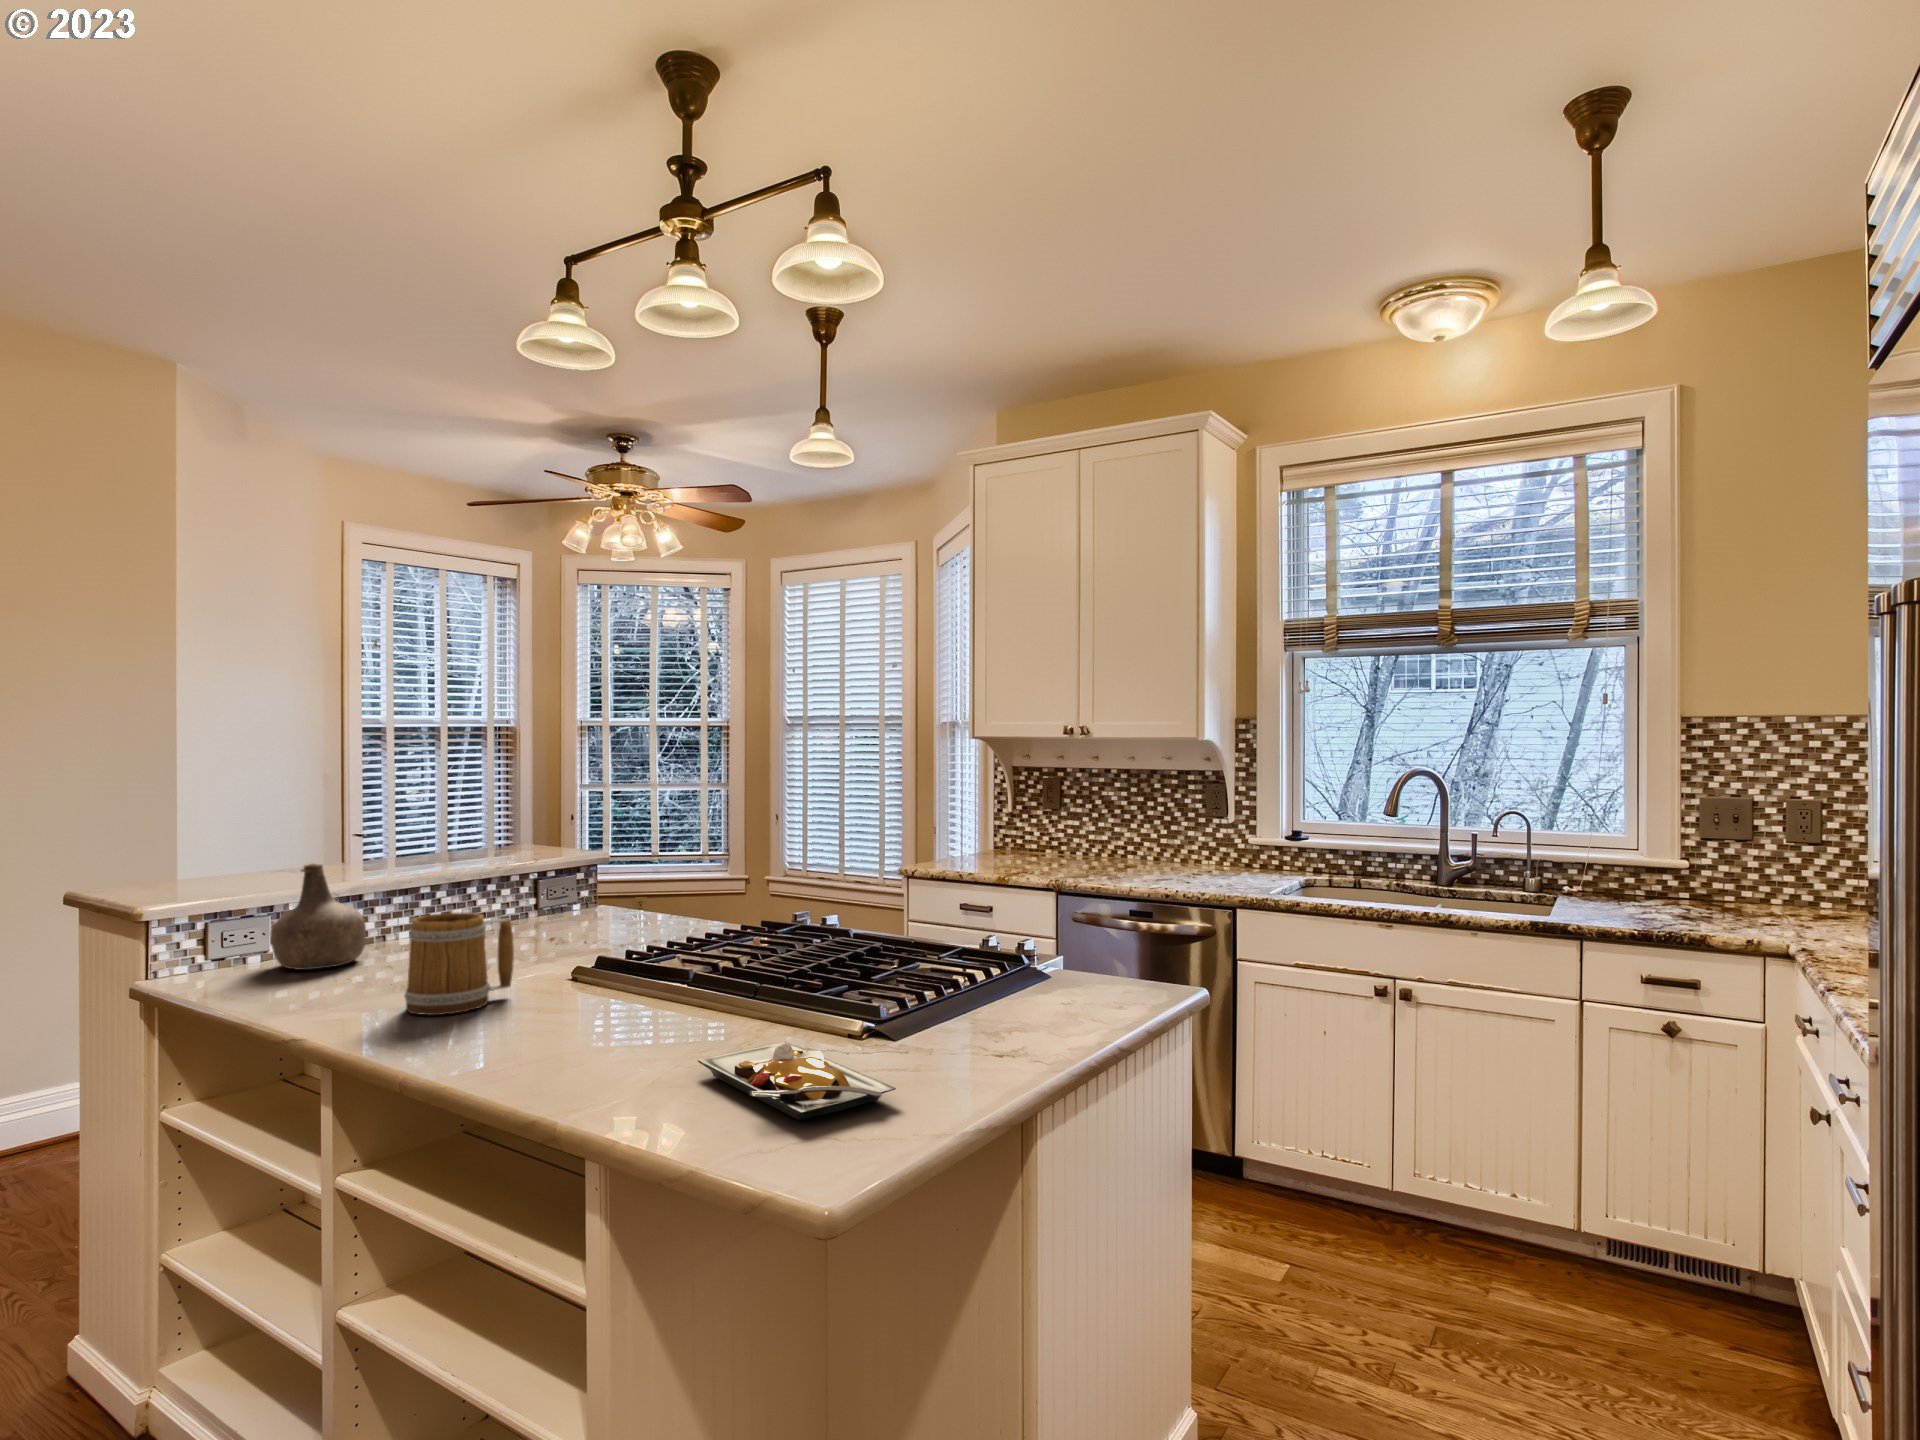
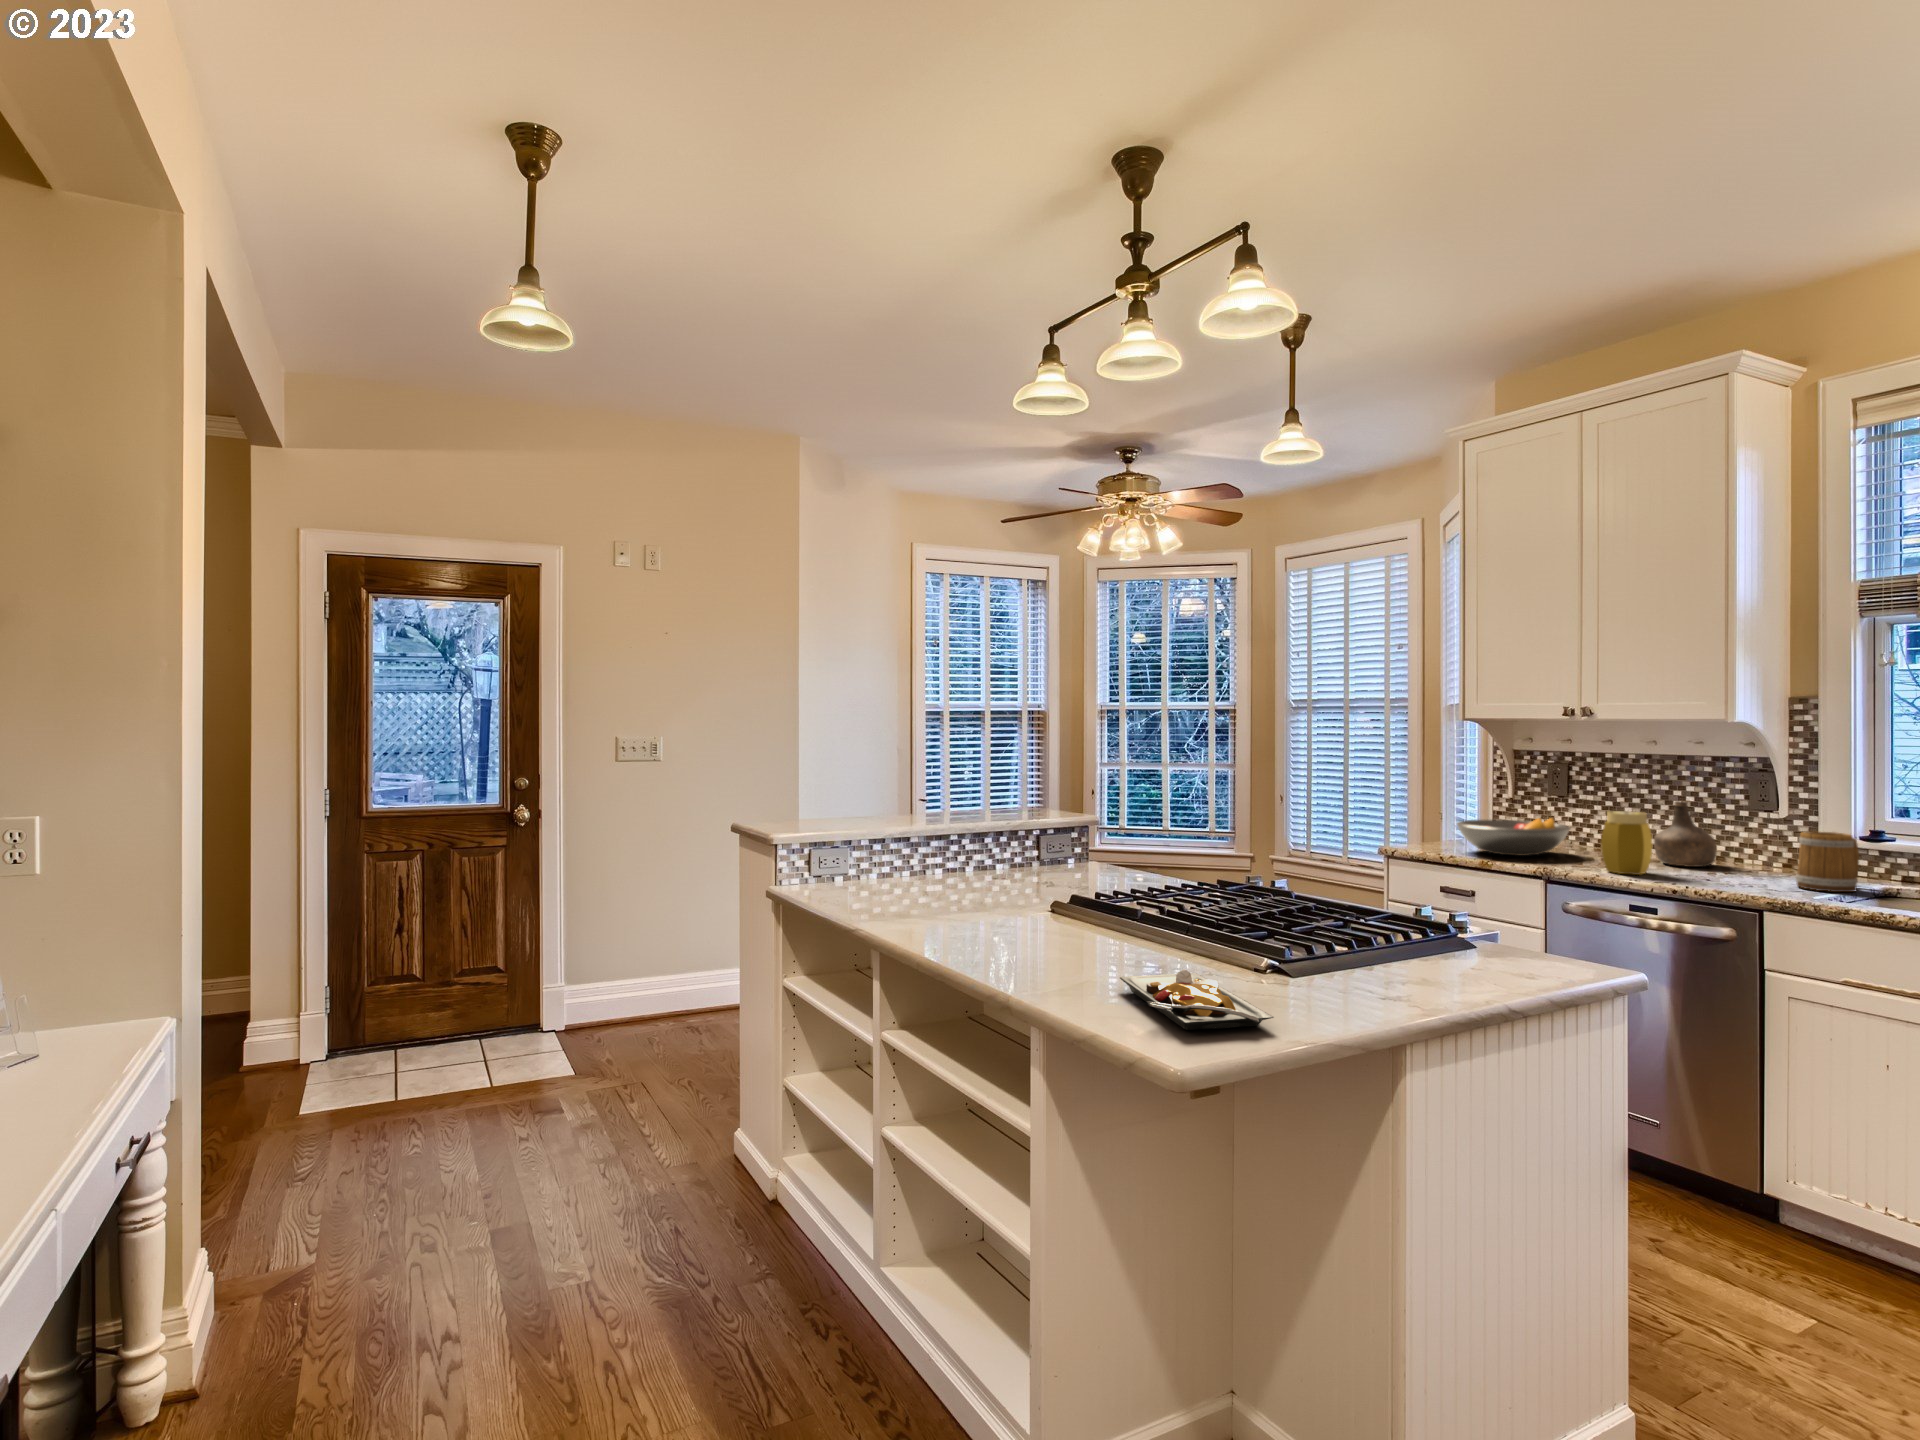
jar: none [1100,822,1140,882] -> present [1601,811,1652,875]
fruit bowl: none [970,830,1069,869] -> present [1457,818,1570,856]
bottle: present [270,864,366,970] -> present [1654,801,1717,867]
mug: present [404,912,514,1015] -> present [1795,831,1859,892]

